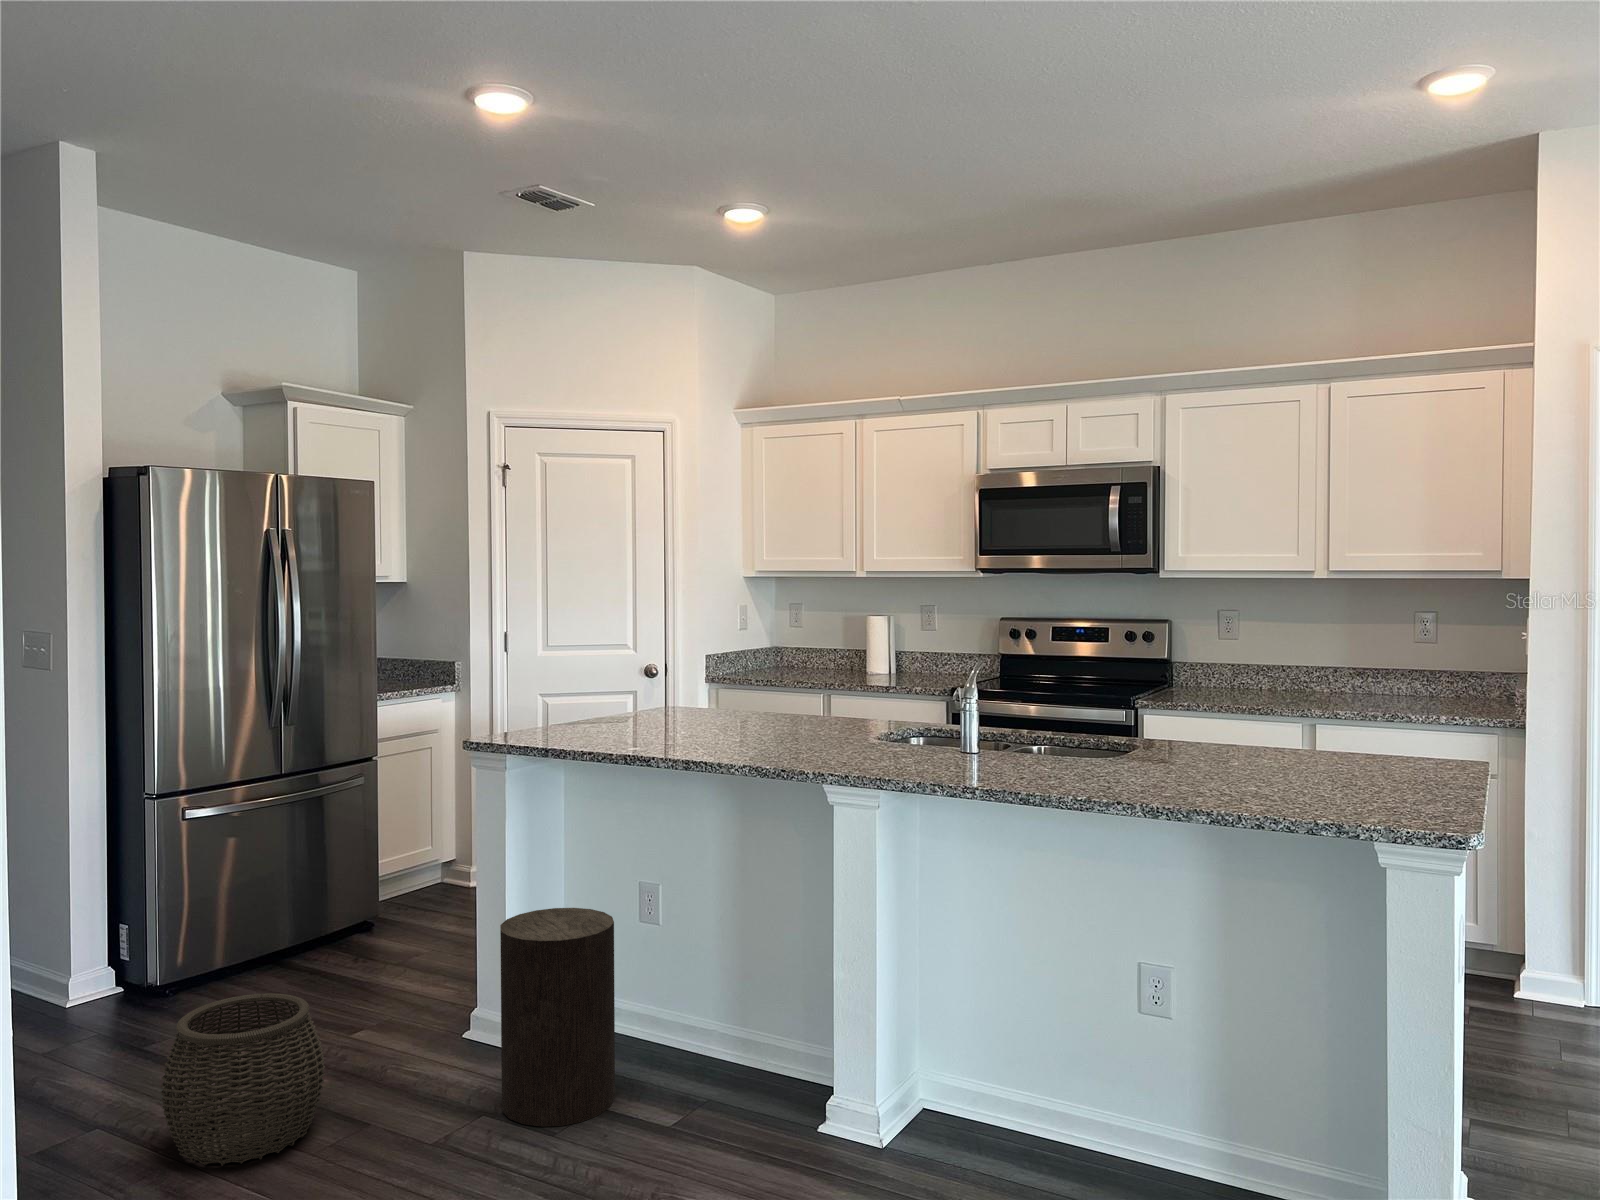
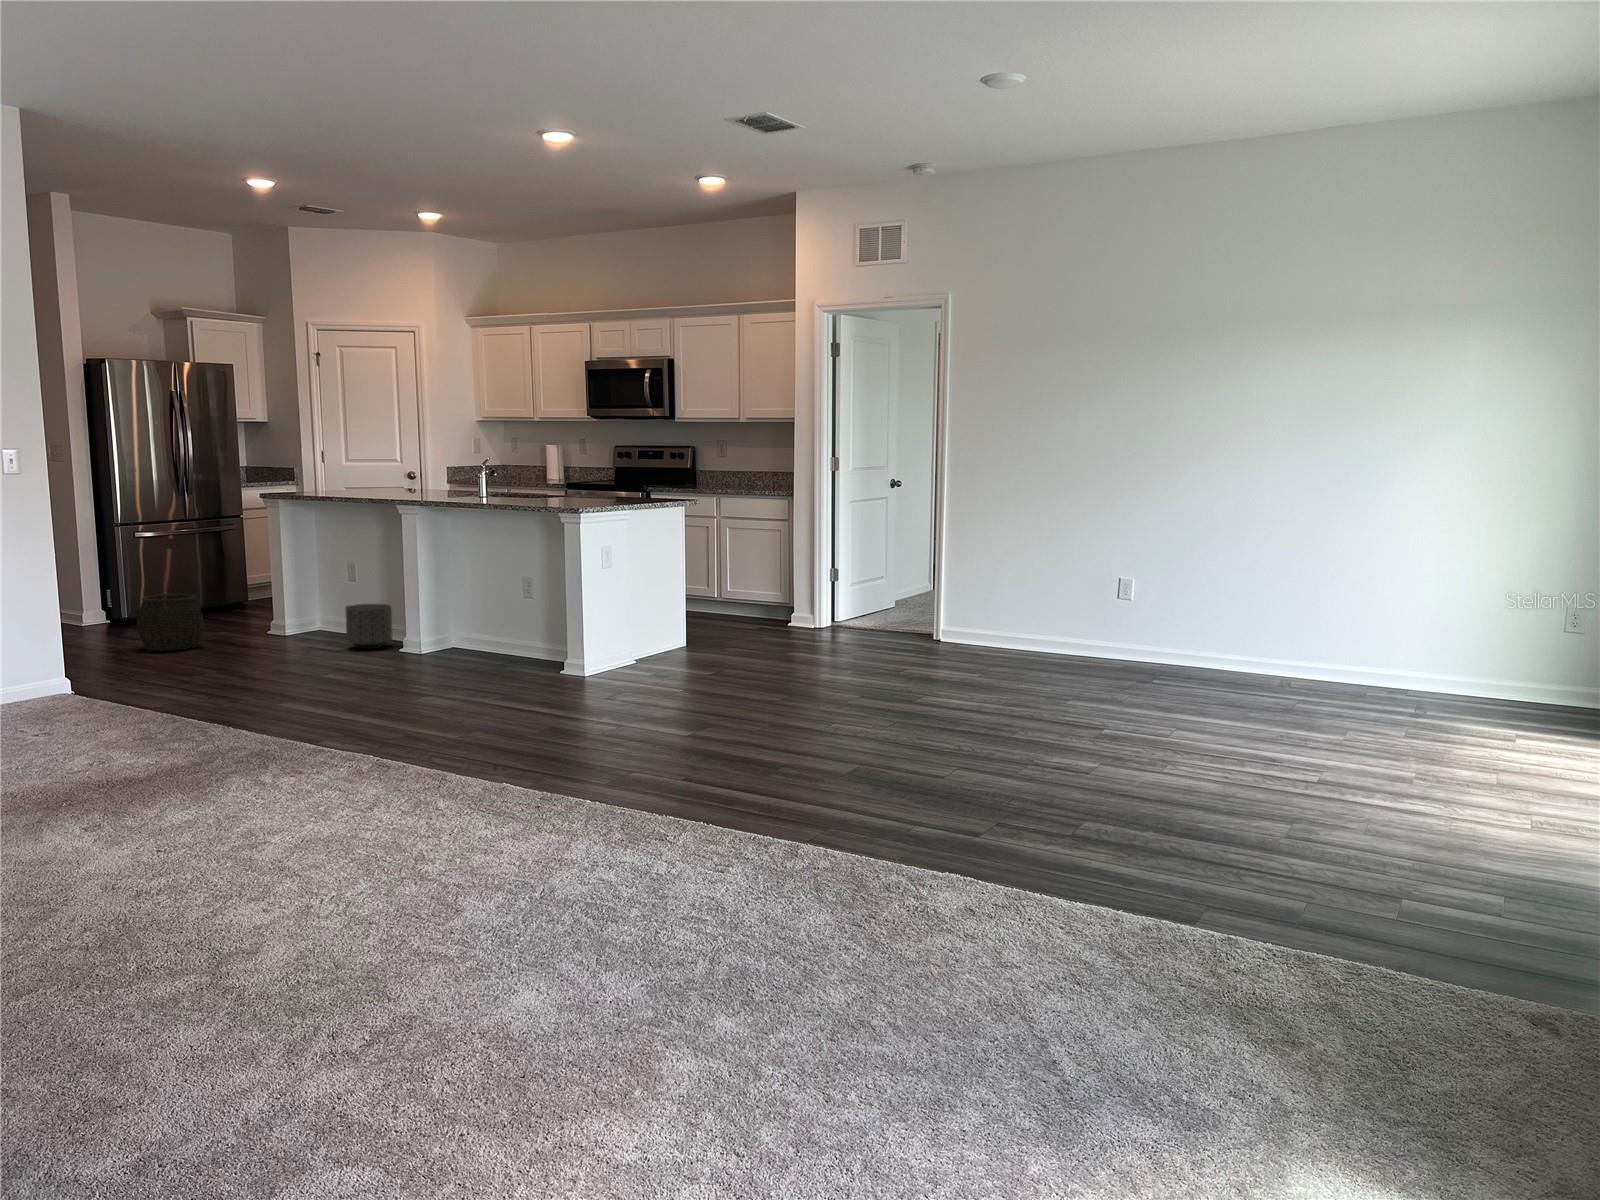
stool: present [500,908,615,1127] -> none [277,564,331,647]
planter: none [676,1013,781,1143] -> present [345,604,392,649]

